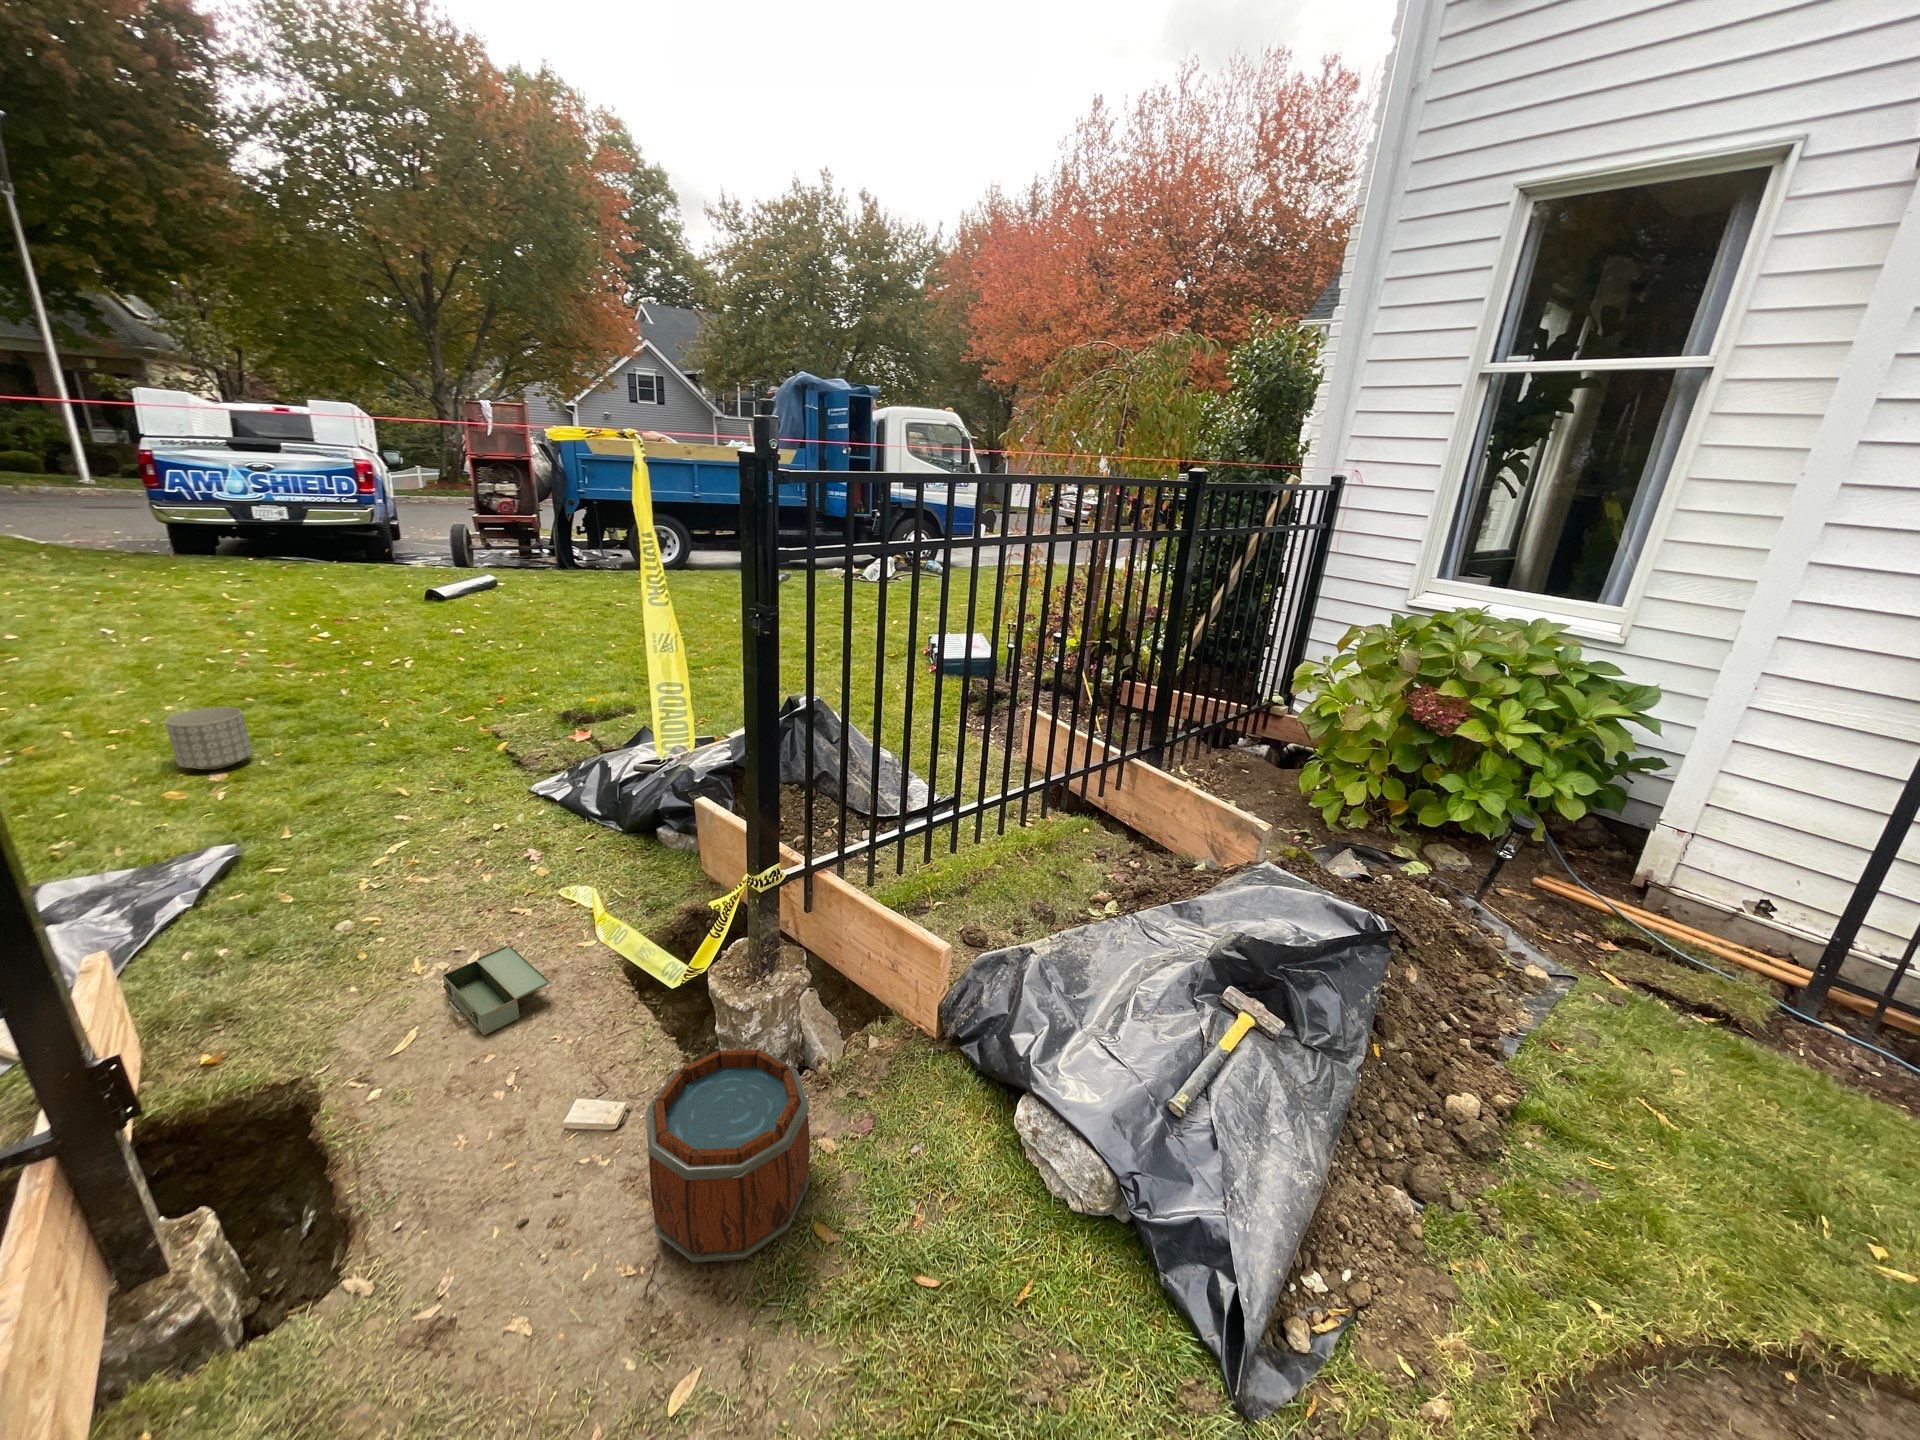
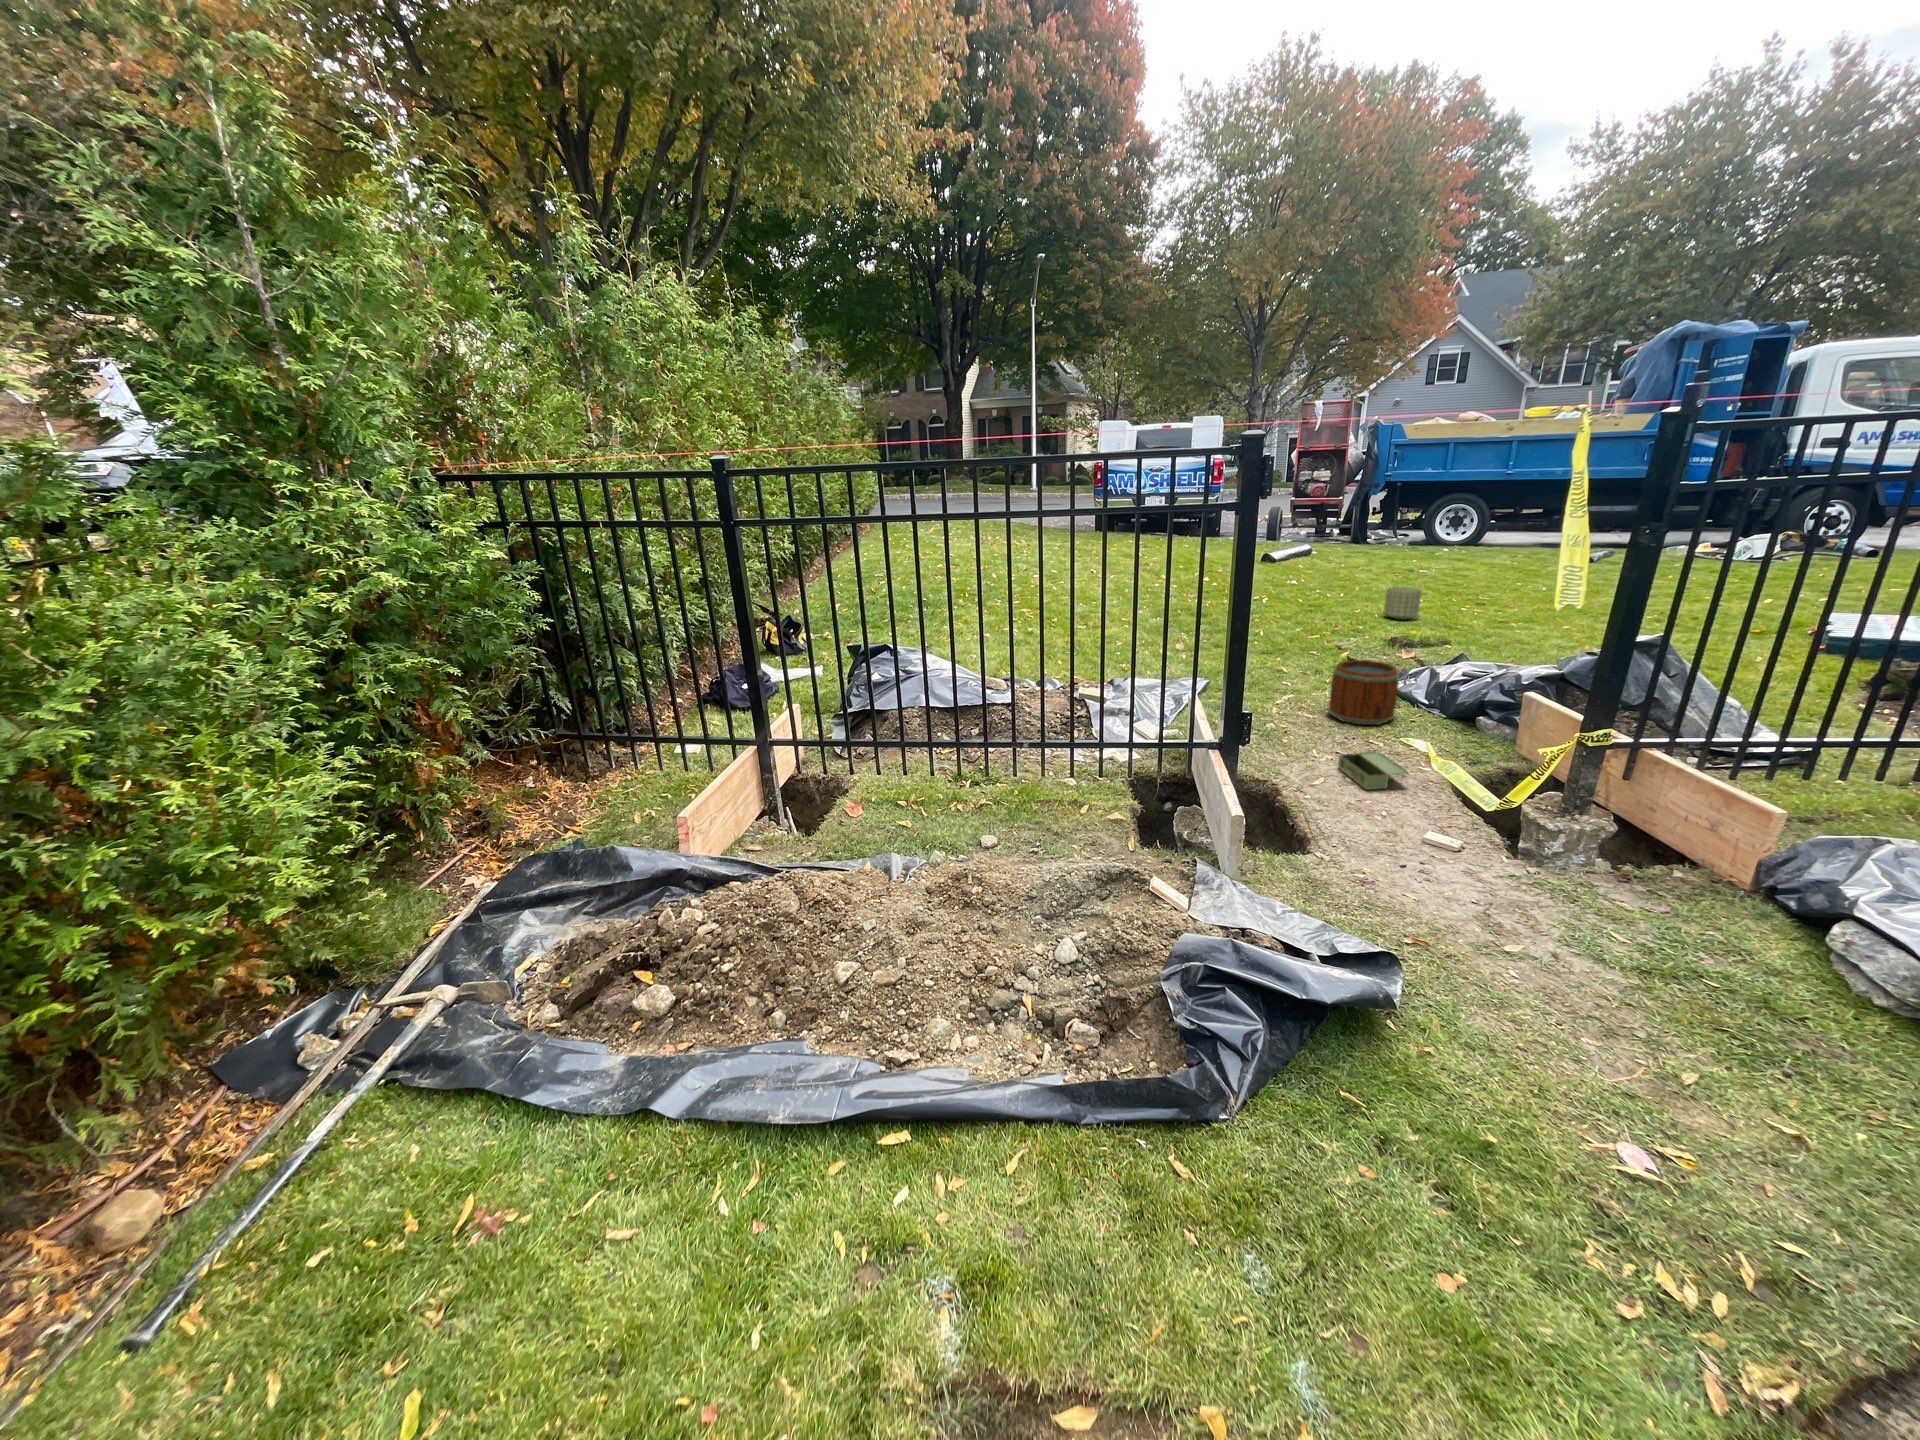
planter: present [165,707,252,770] -> present [1384,587,1422,620]
bucket: present [646,1050,810,1262] -> present [1329,660,1400,725]

